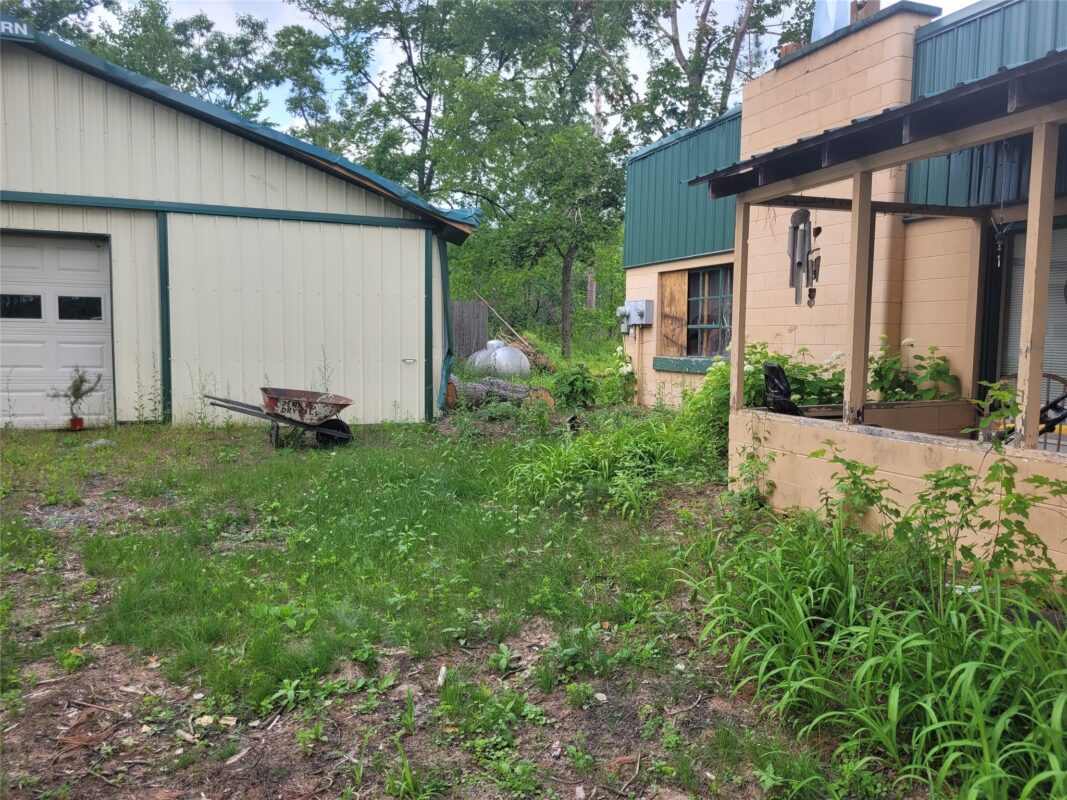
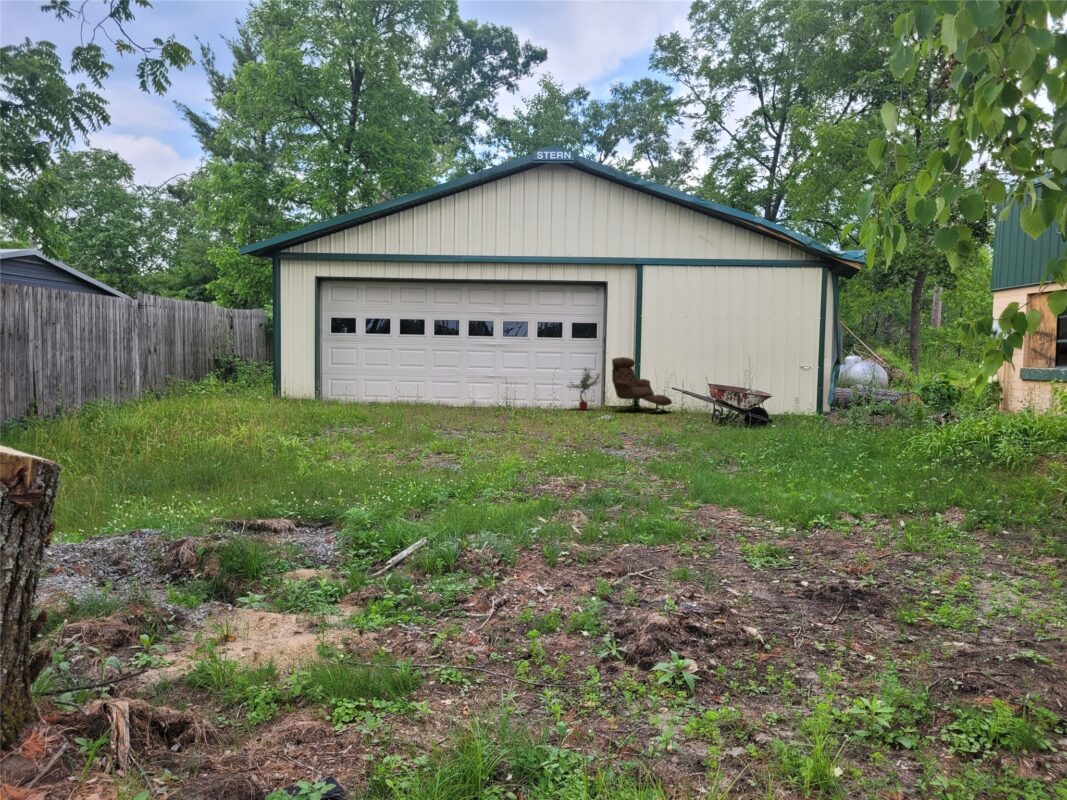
lounge chair: none [117,350,212,434] -> present [612,357,672,413]

